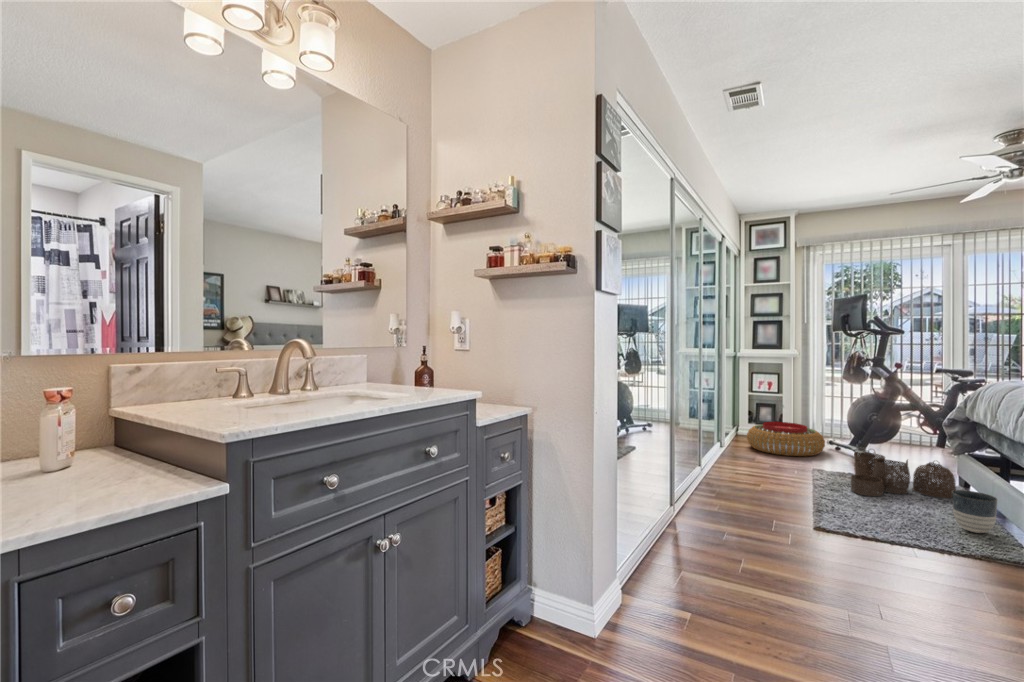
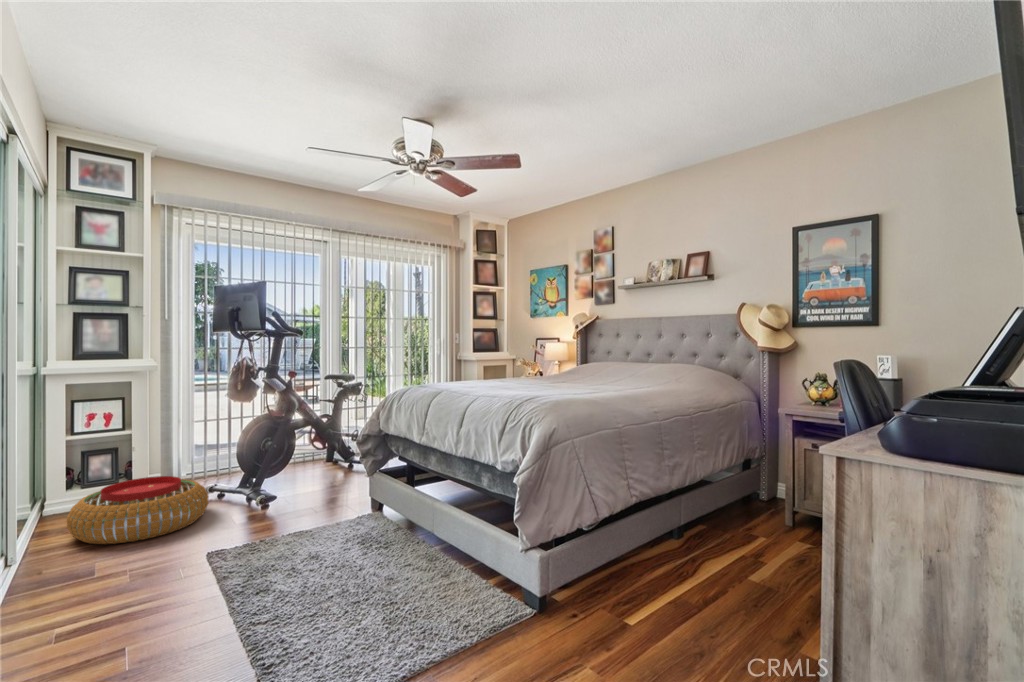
woven basket: present [851,451,956,498] -> none [266,492,383,579]
planter: present [952,490,997,533] -> none [413,529,456,587]

